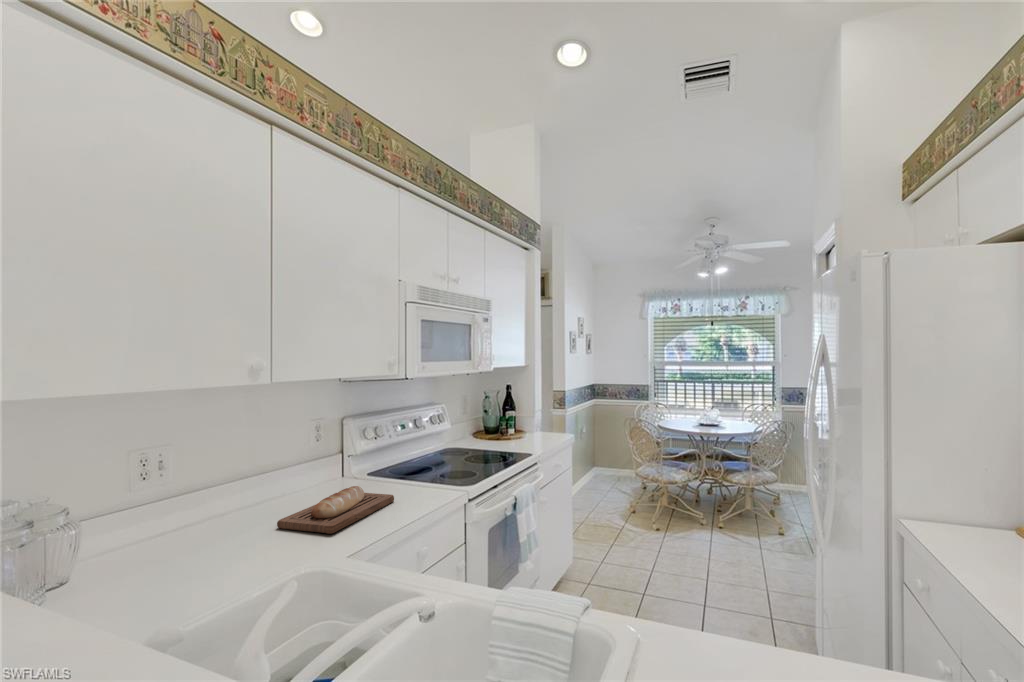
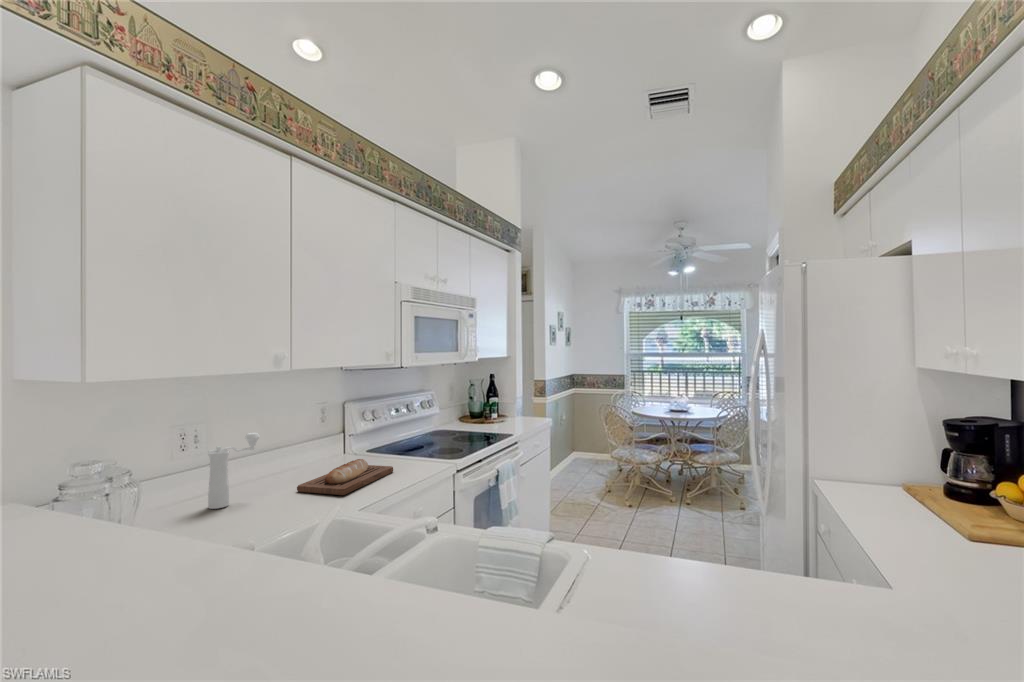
pepper mill: none [165,457,233,552] -> present [208,433,260,509]

